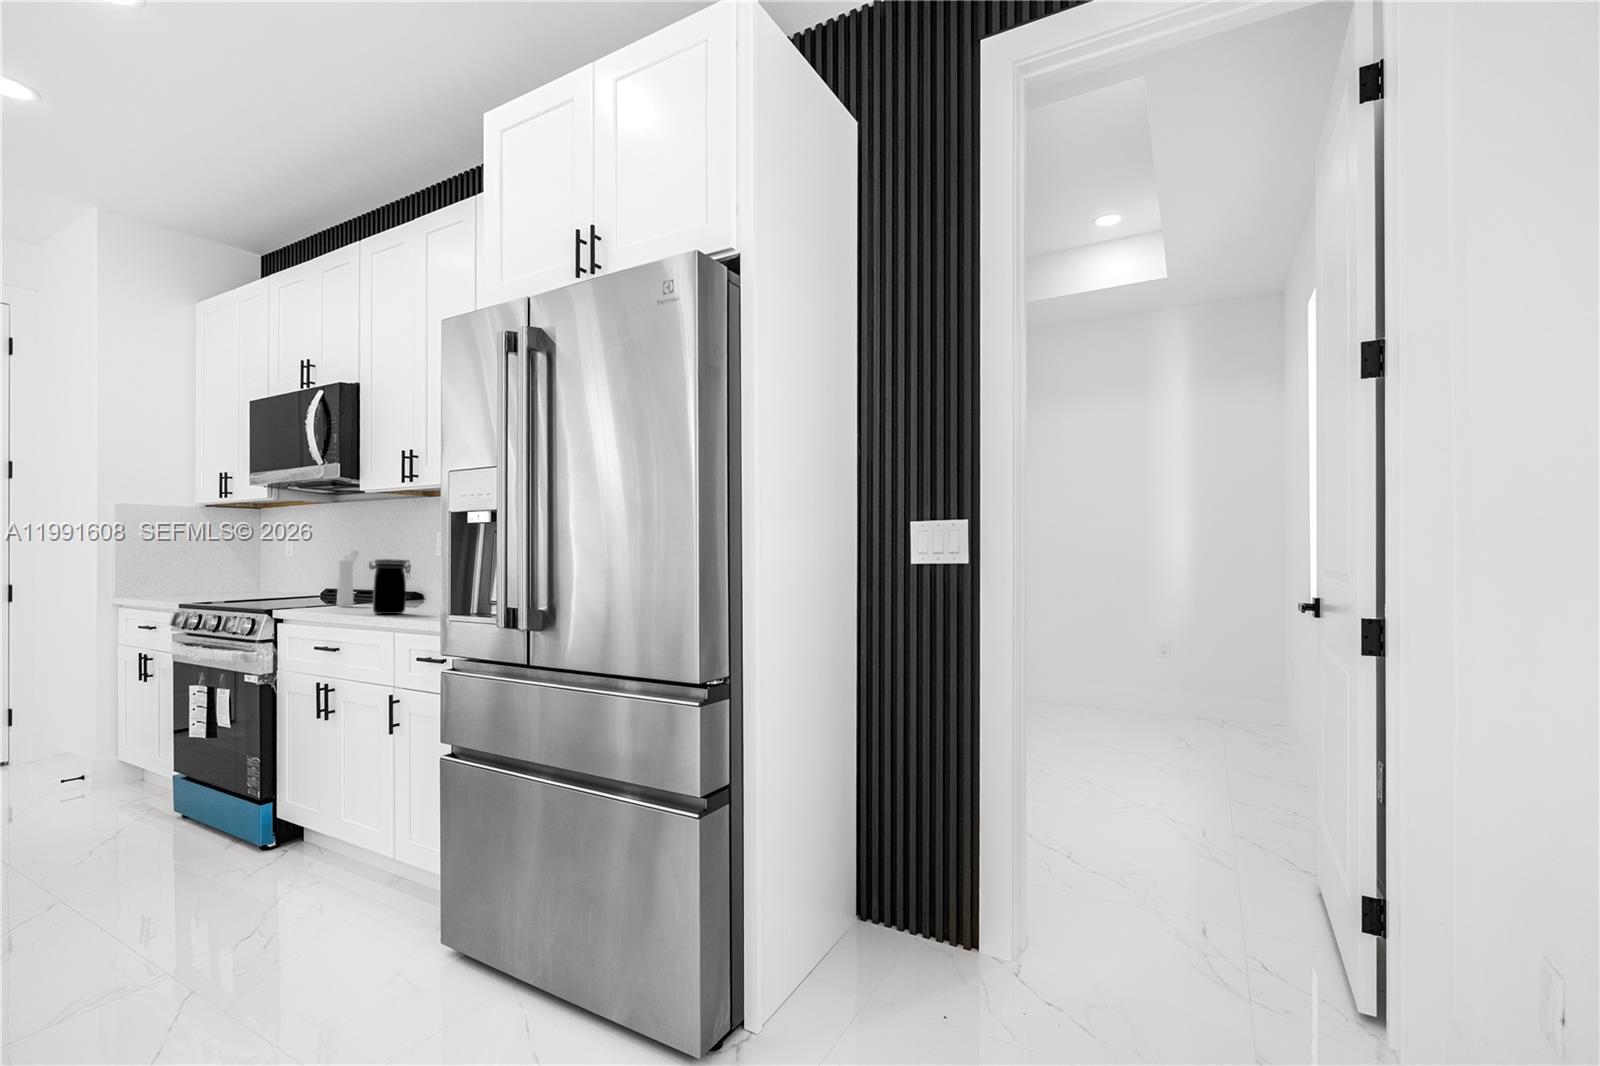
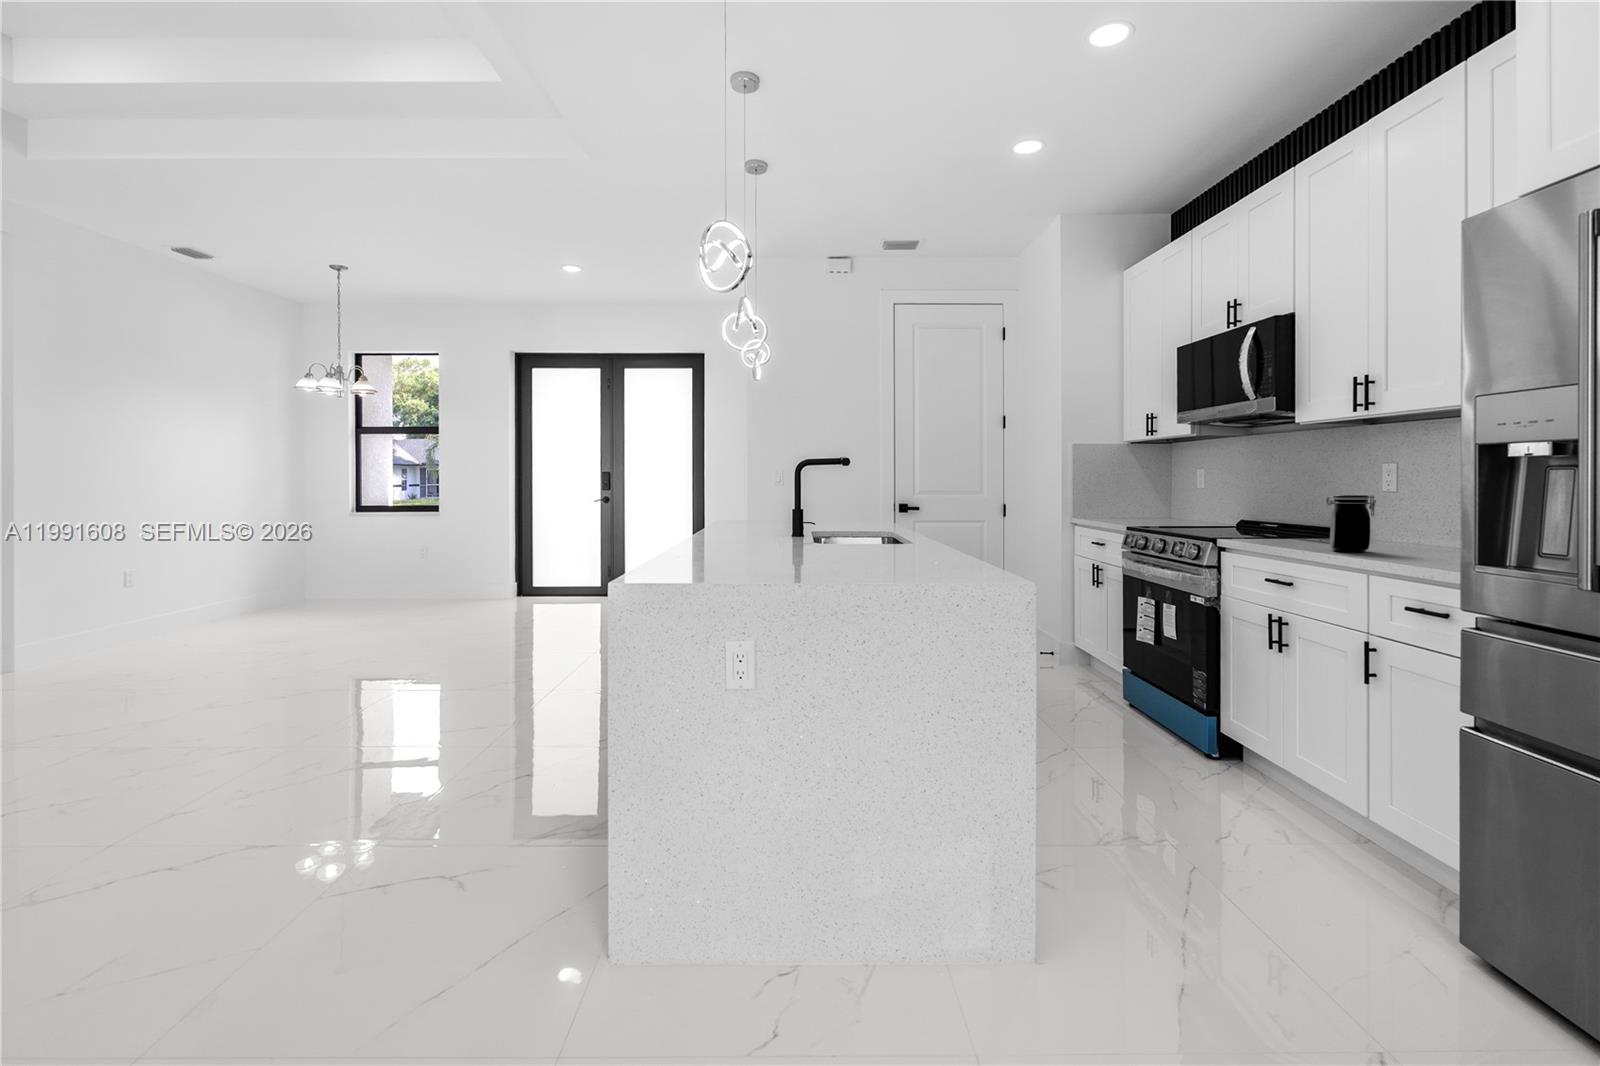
pepper mill: present [337,551,359,606] -> none [1272,481,1293,536]

